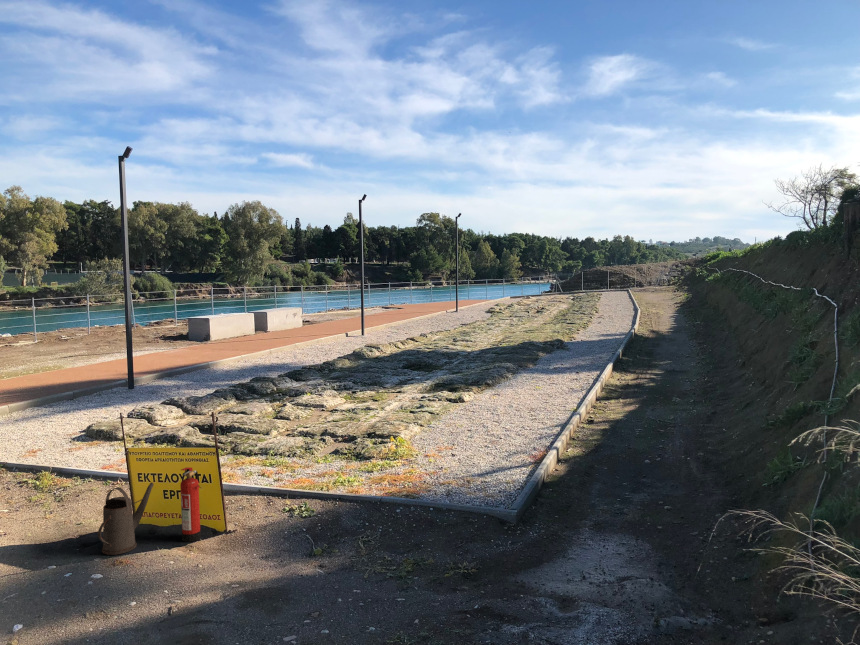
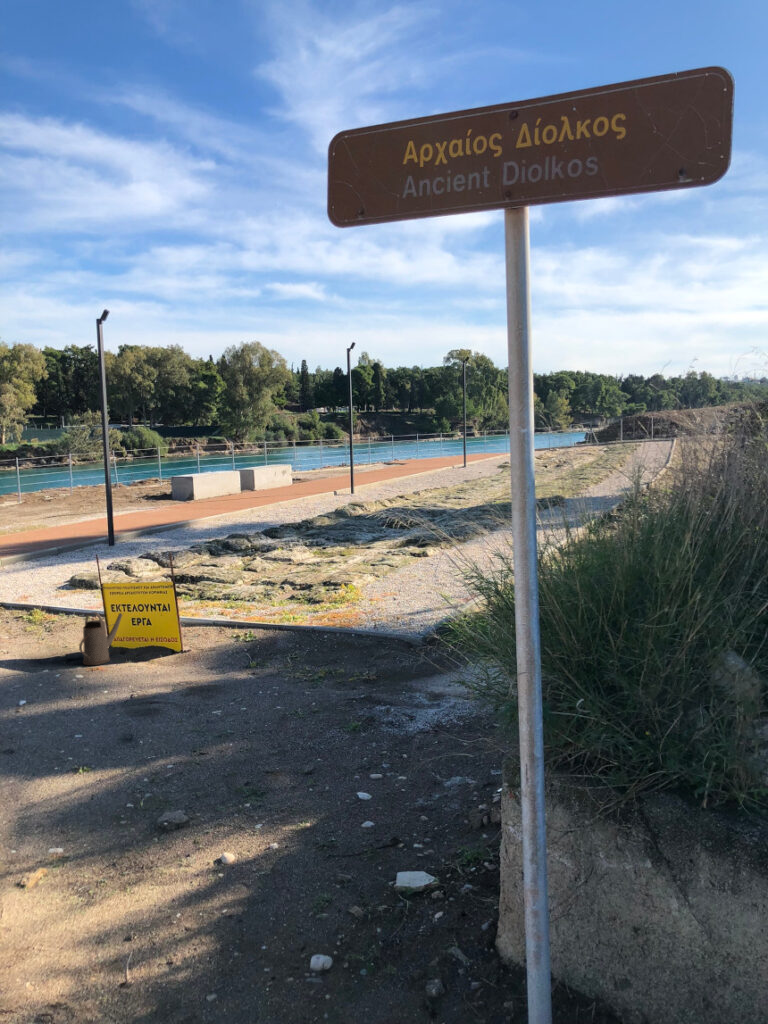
fire extinguisher: present [180,467,201,542] -> none [144,597,162,658]

